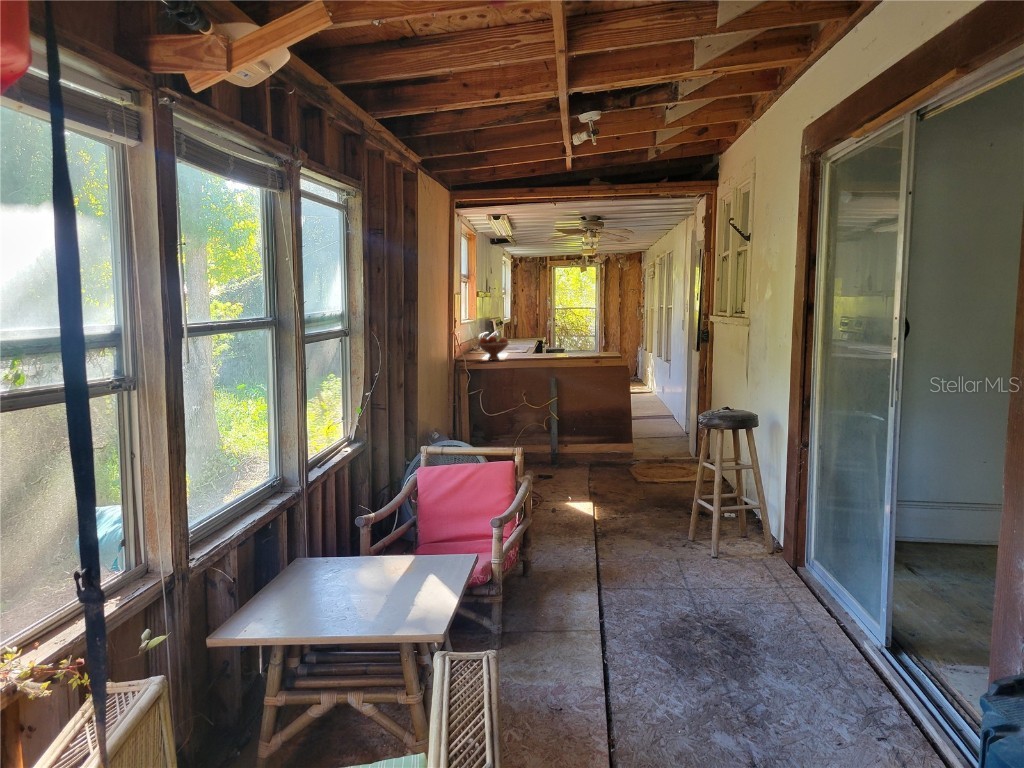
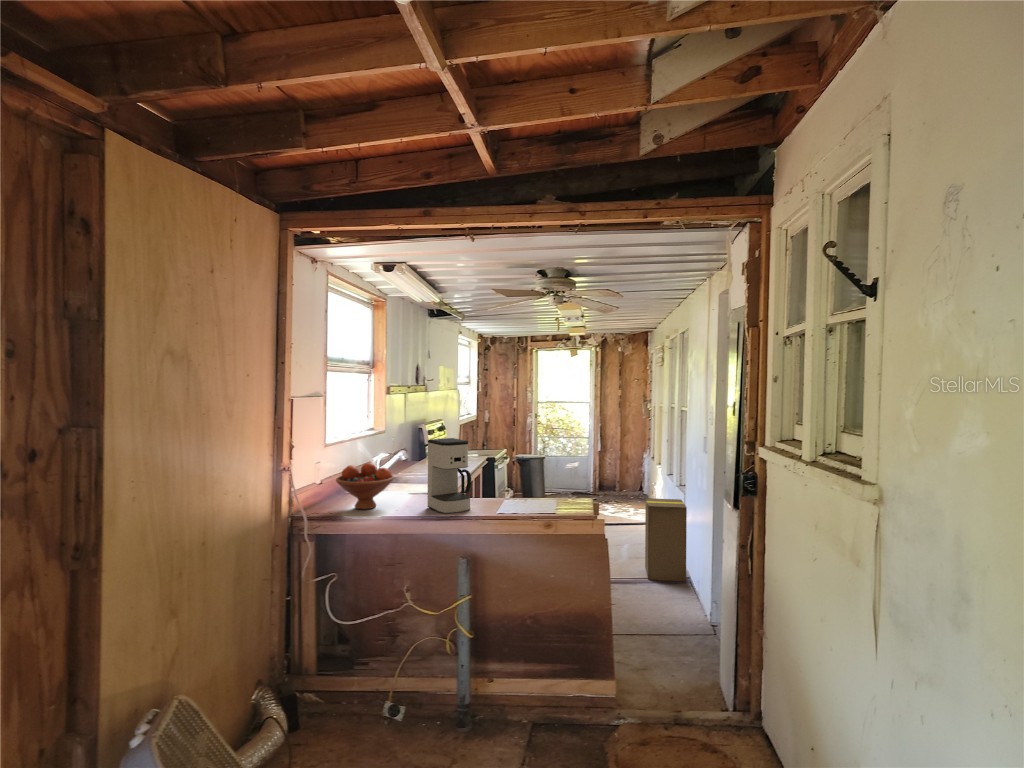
coffee maker: none [528,320,554,359] -> present [428,438,471,514]
cardboard box: none [644,366,672,417] -> present [645,498,687,581]

